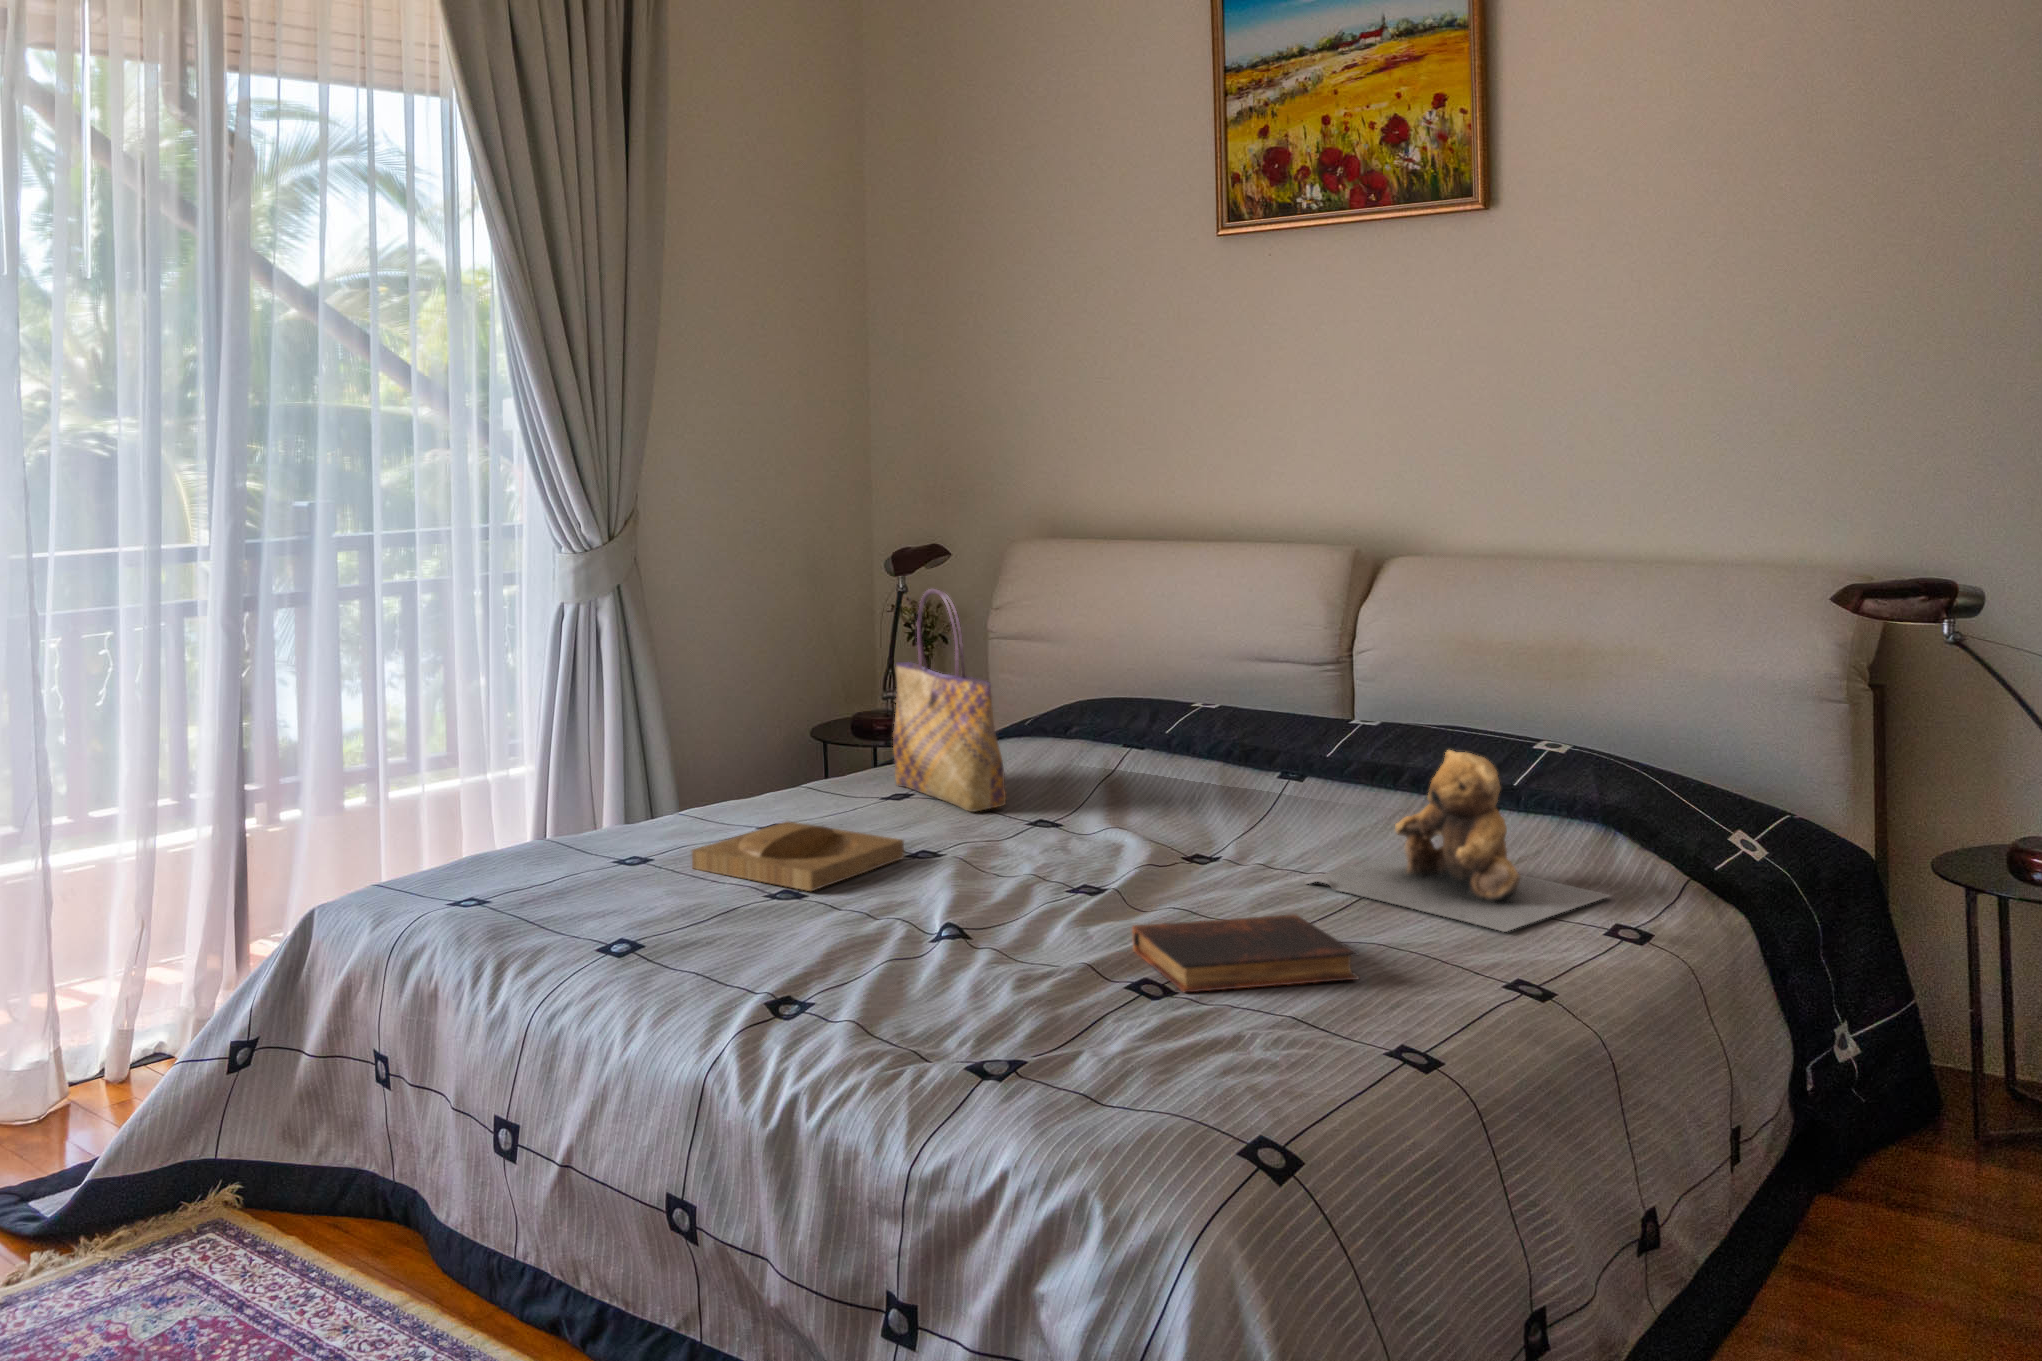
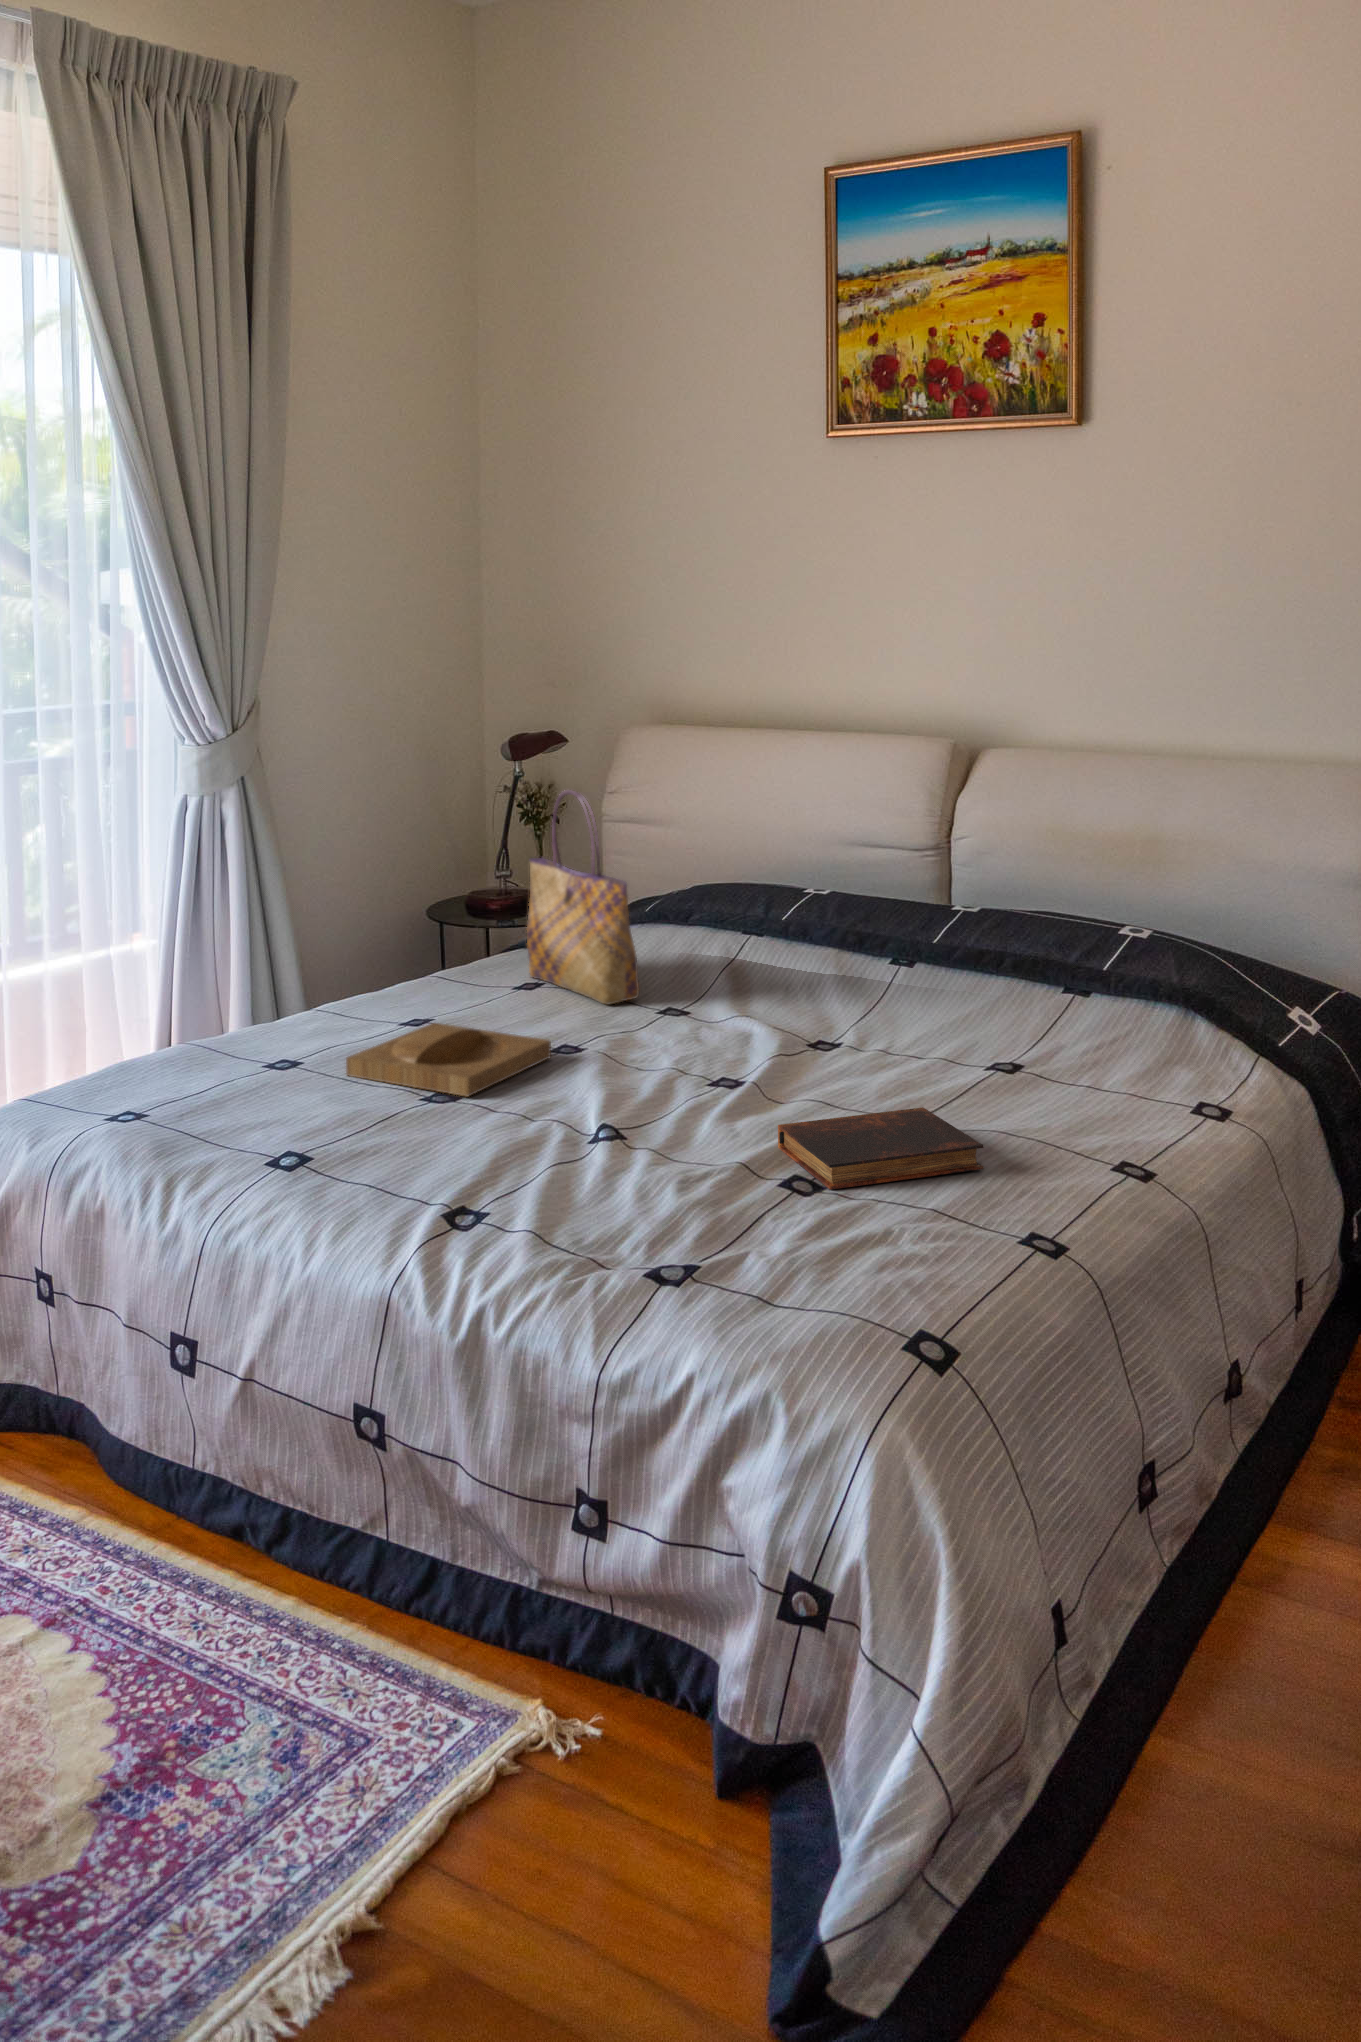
teddy bear: present [1305,750,1609,932] -> none [922,946,1191,1115]

